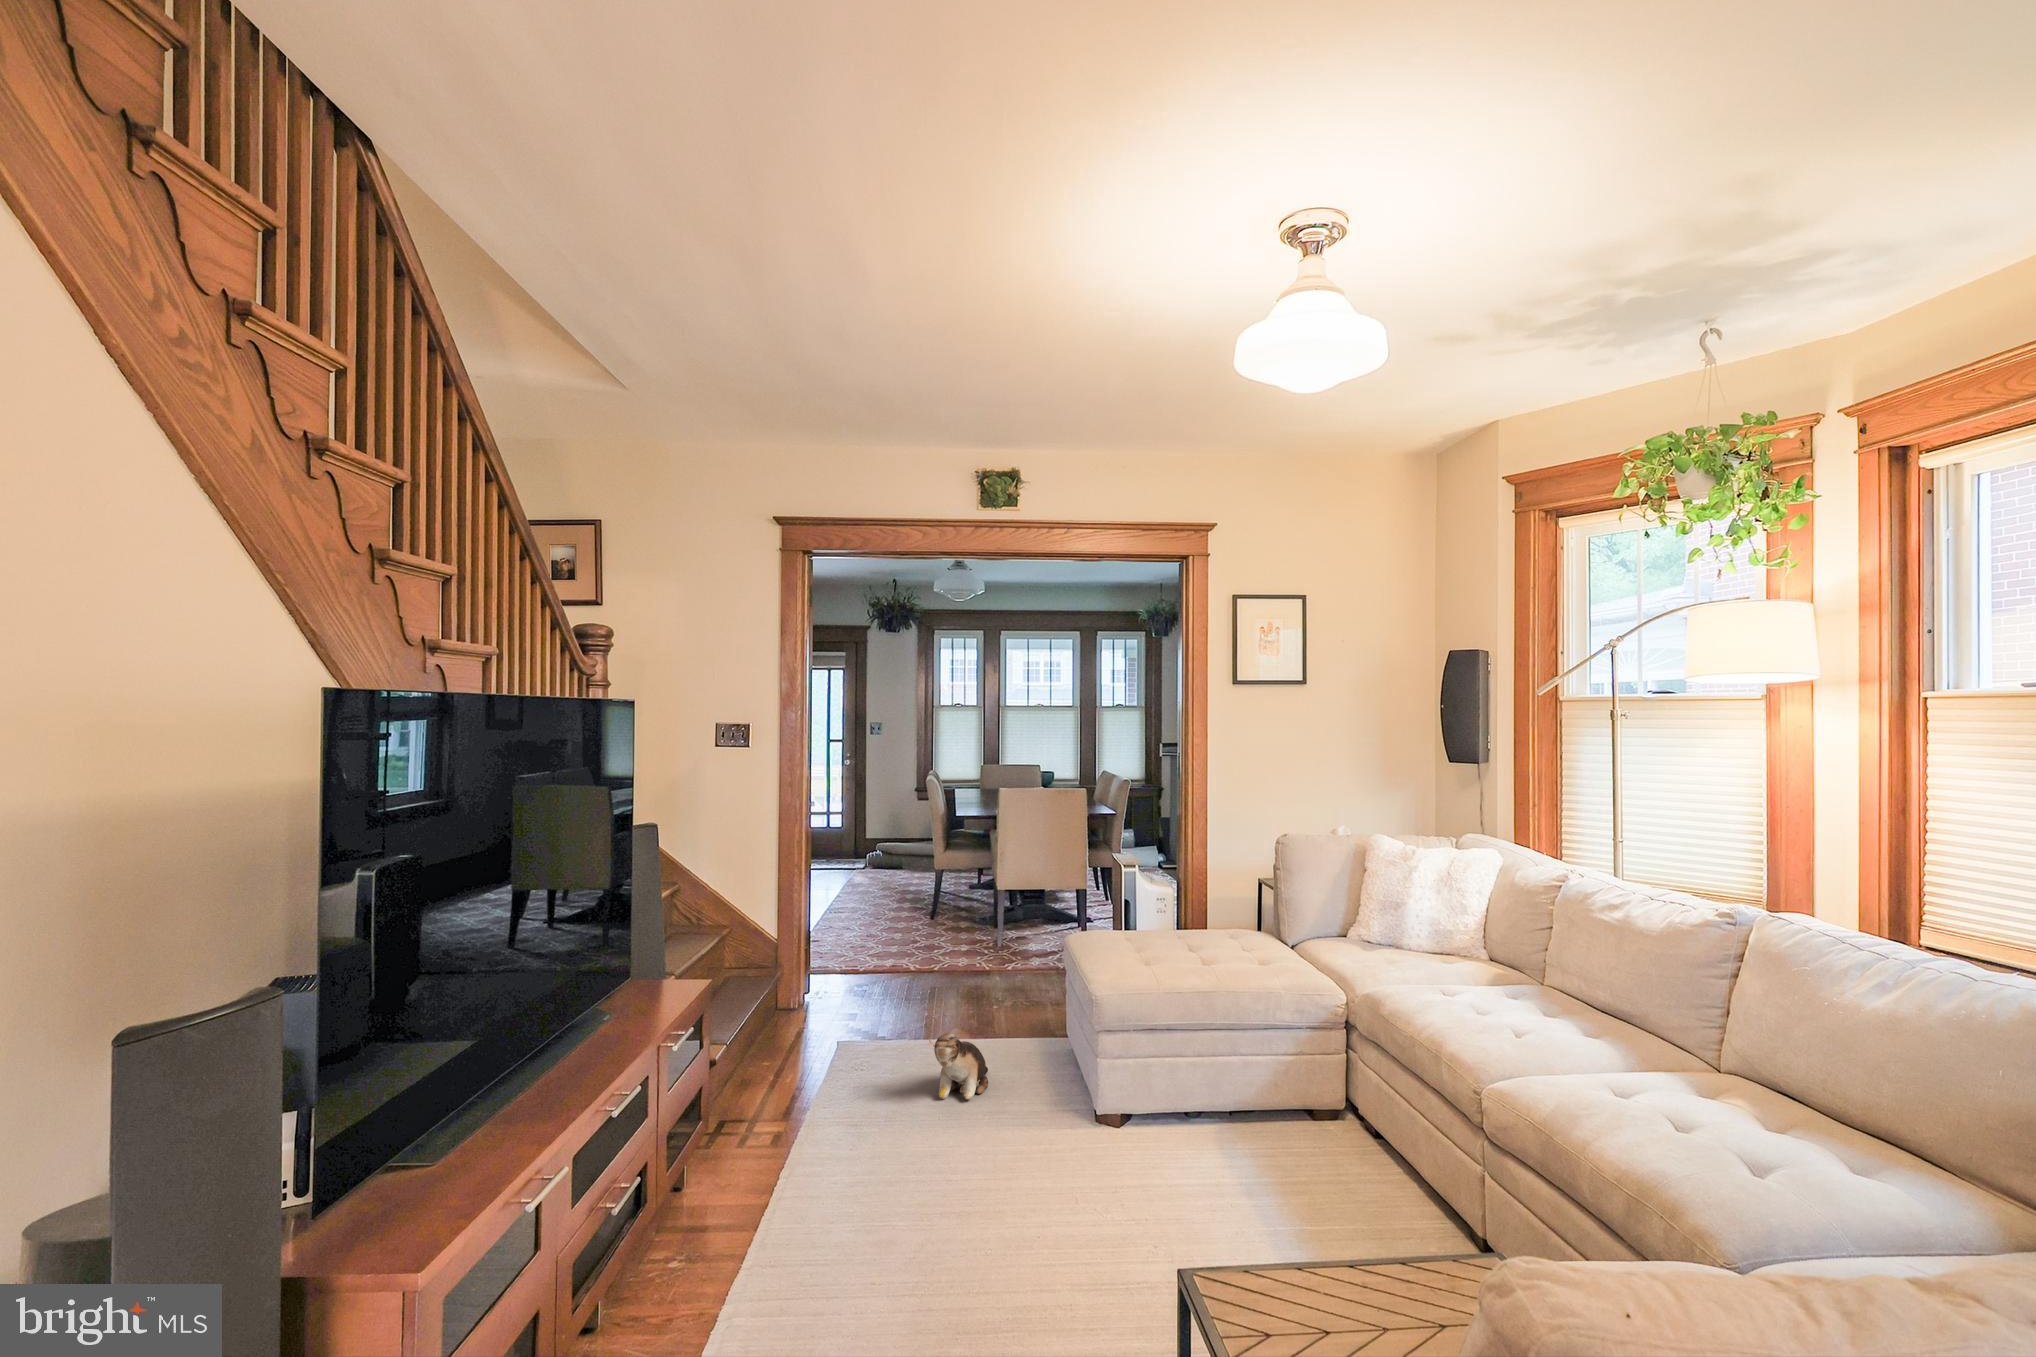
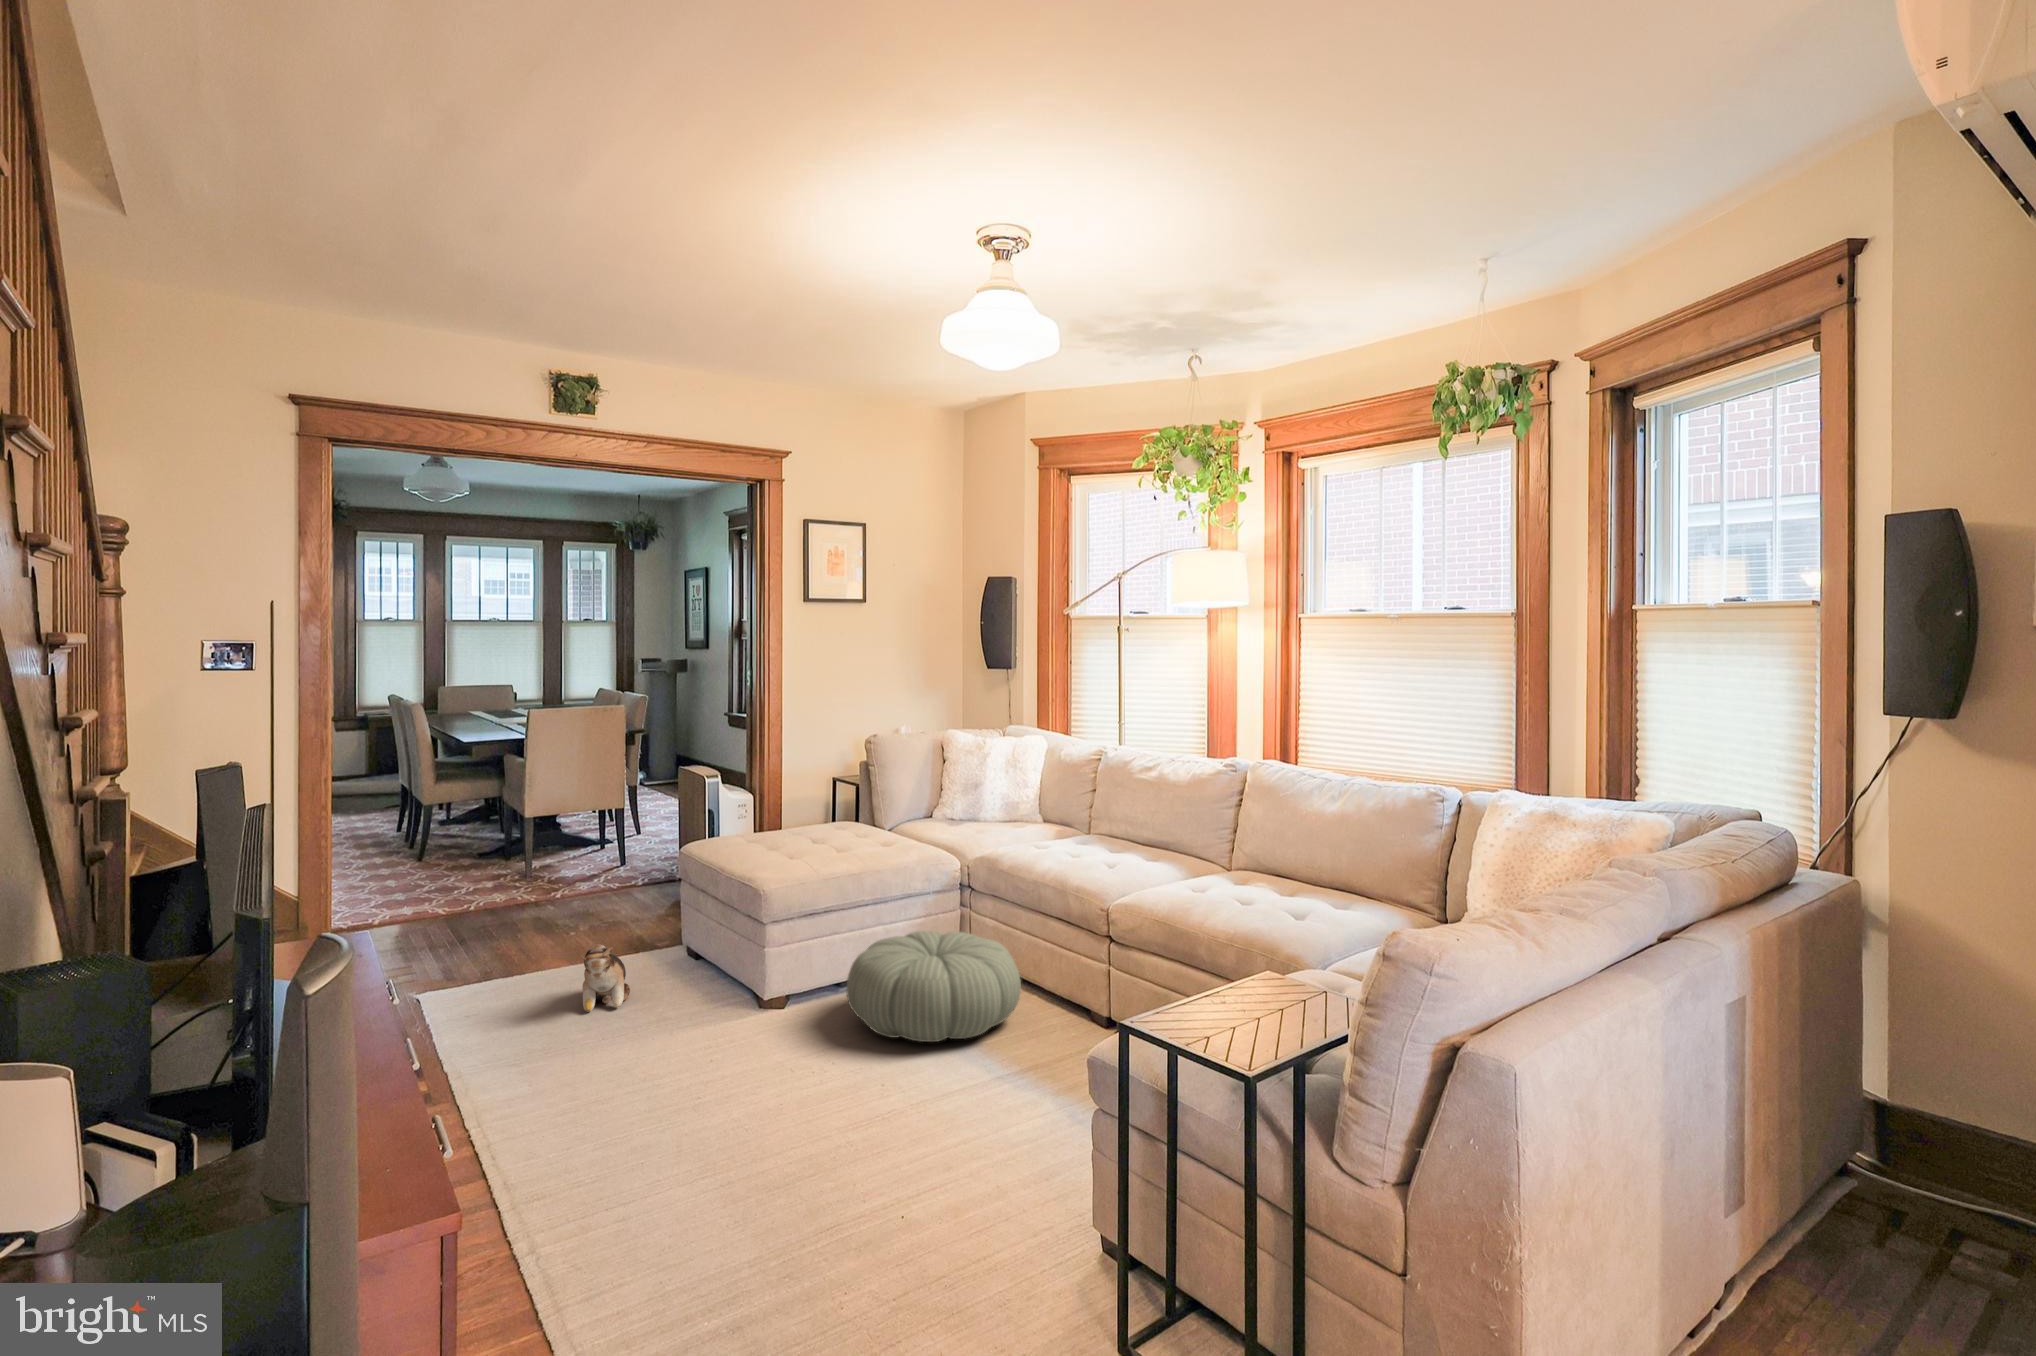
pouf: none [1163,1078,1376,1227] -> present [846,931,1021,1042]

